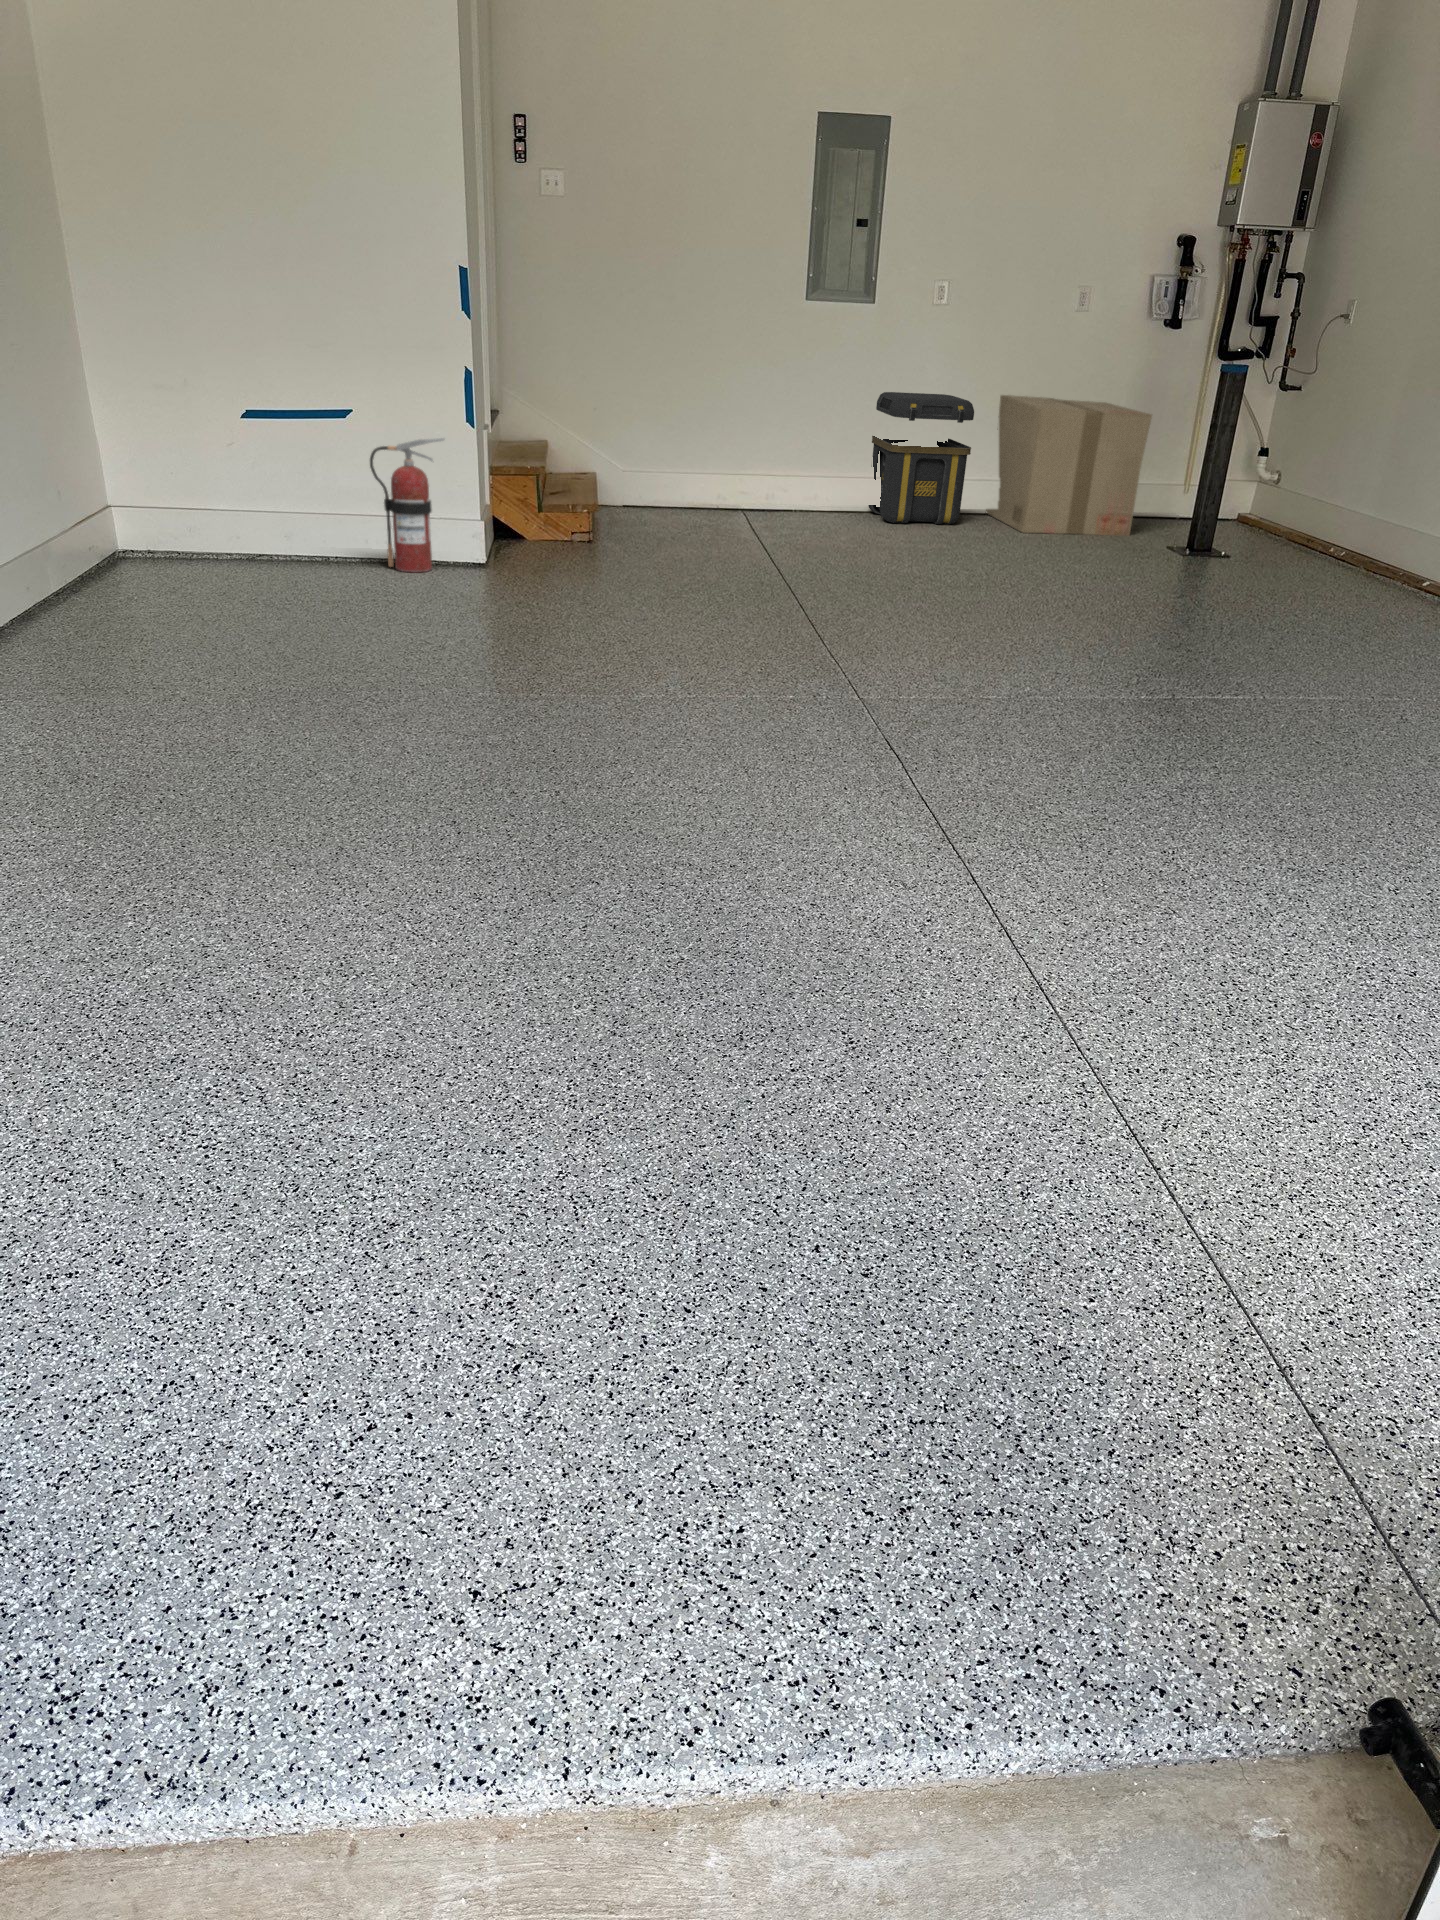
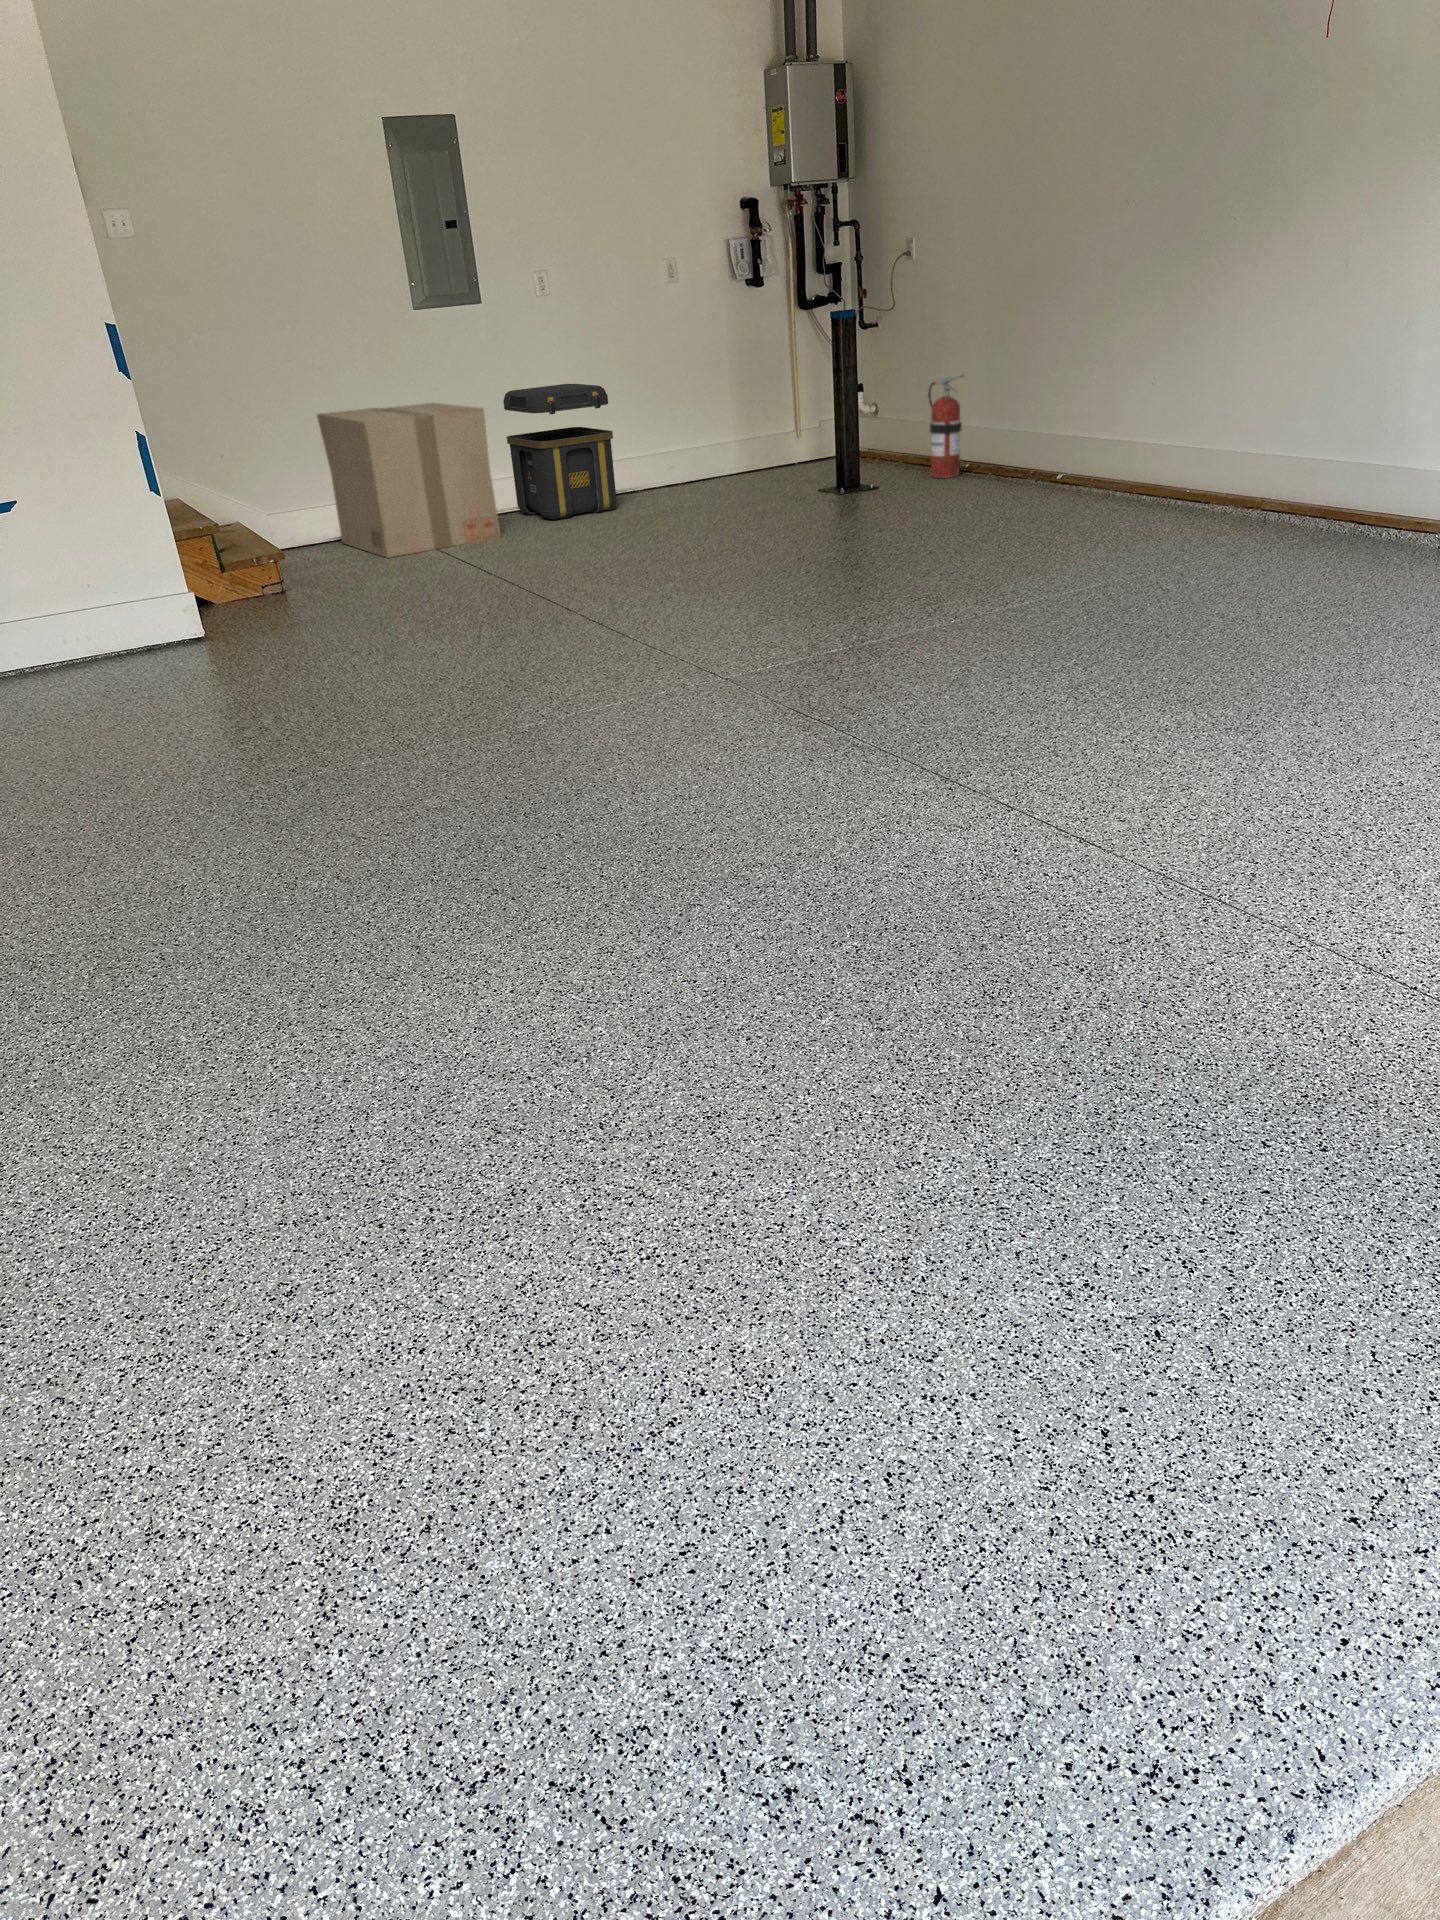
cardboard box: present [986,395,1152,536] -> present [317,403,501,558]
fire extinguisher: present [370,438,444,572] -> present [928,375,964,478]

